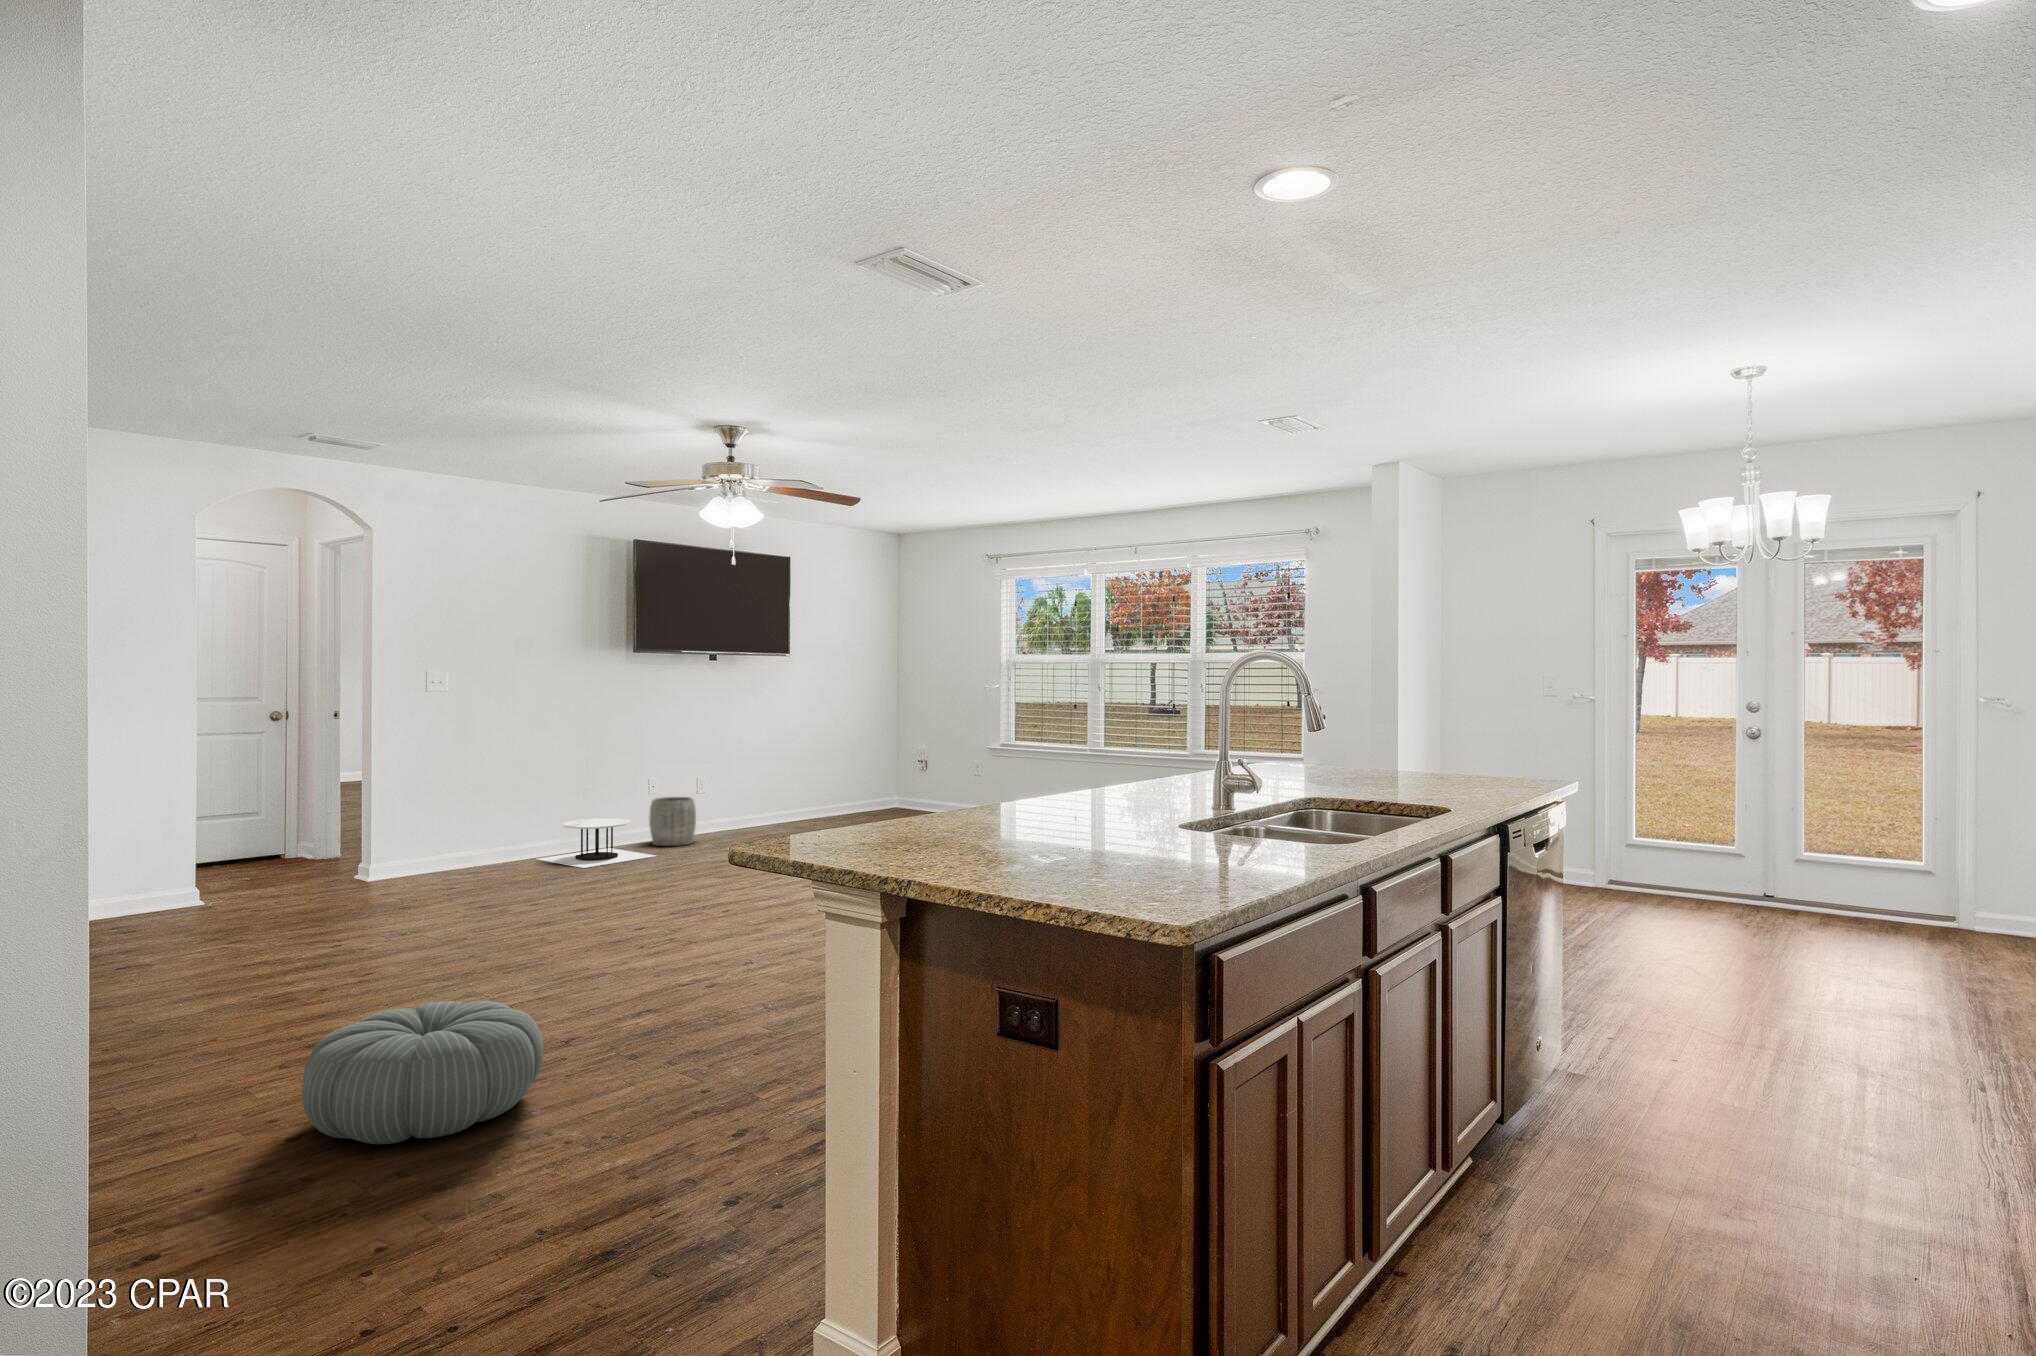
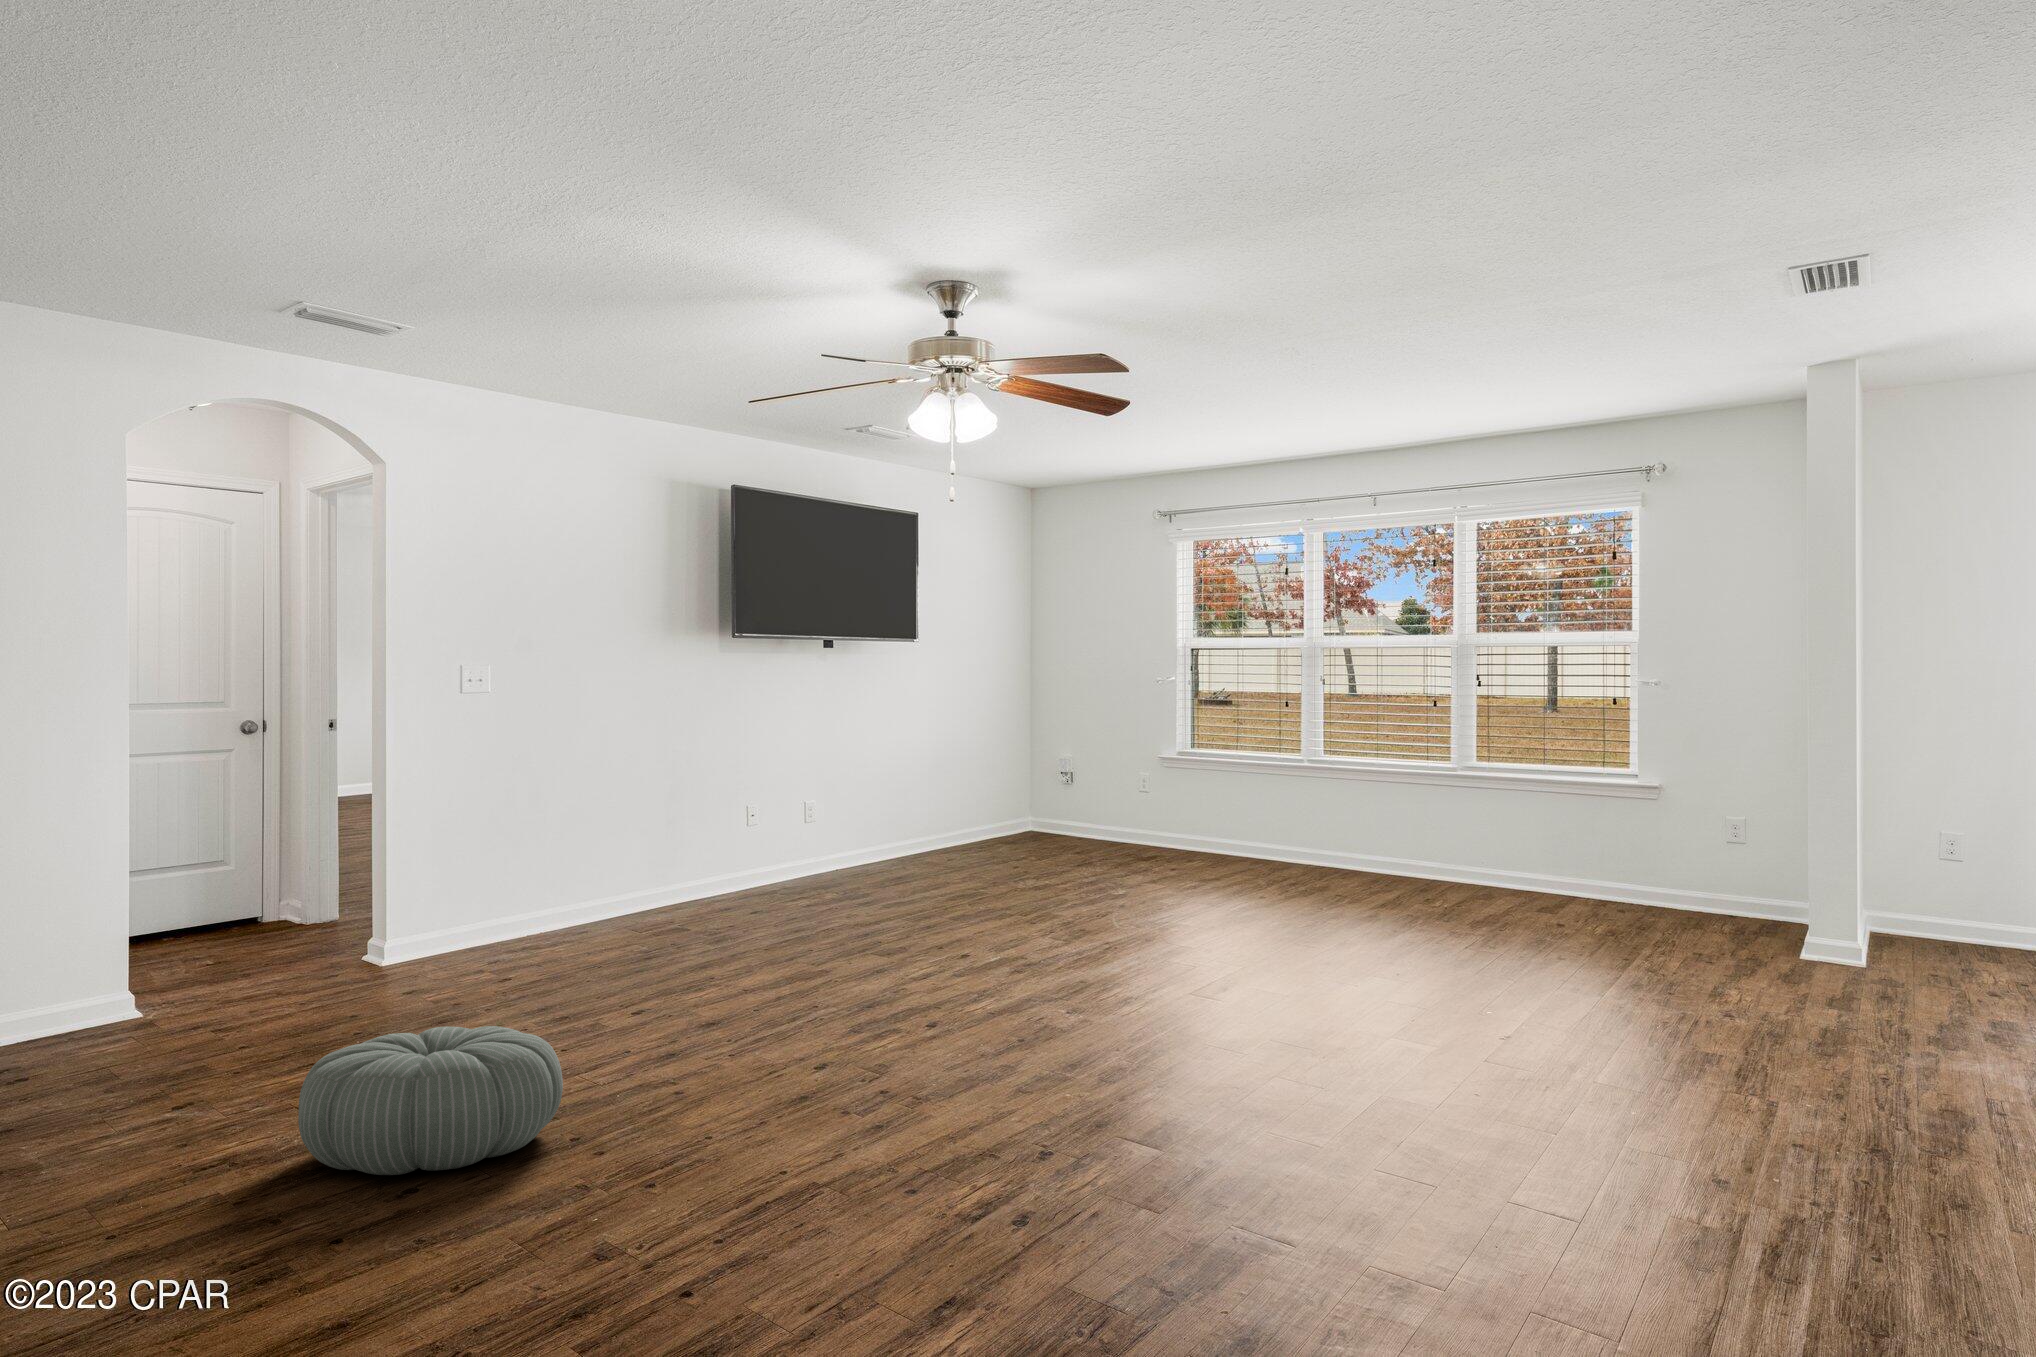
woven basket: present [649,797,696,846] -> none [699,839,756,901]
side table: present [538,818,656,868] -> none [560,865,710,924]

